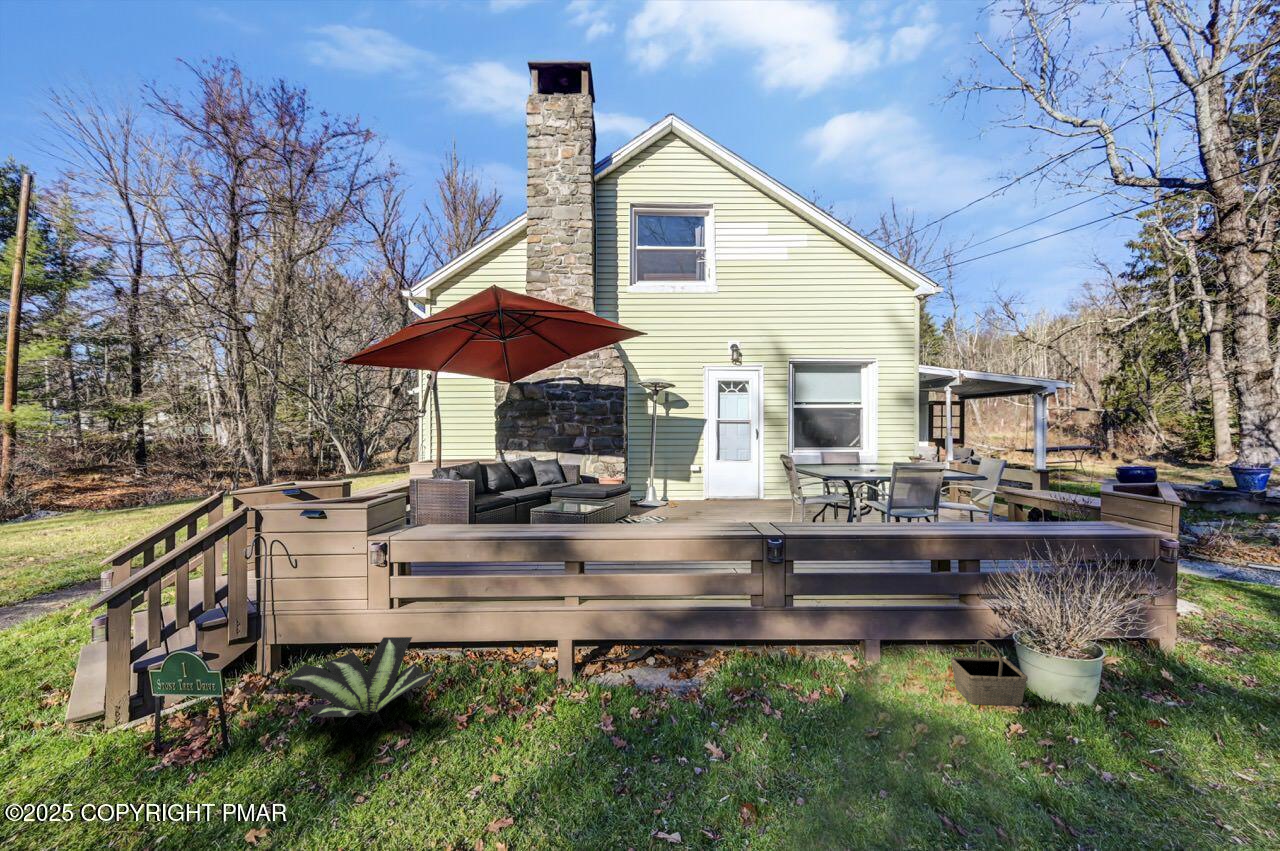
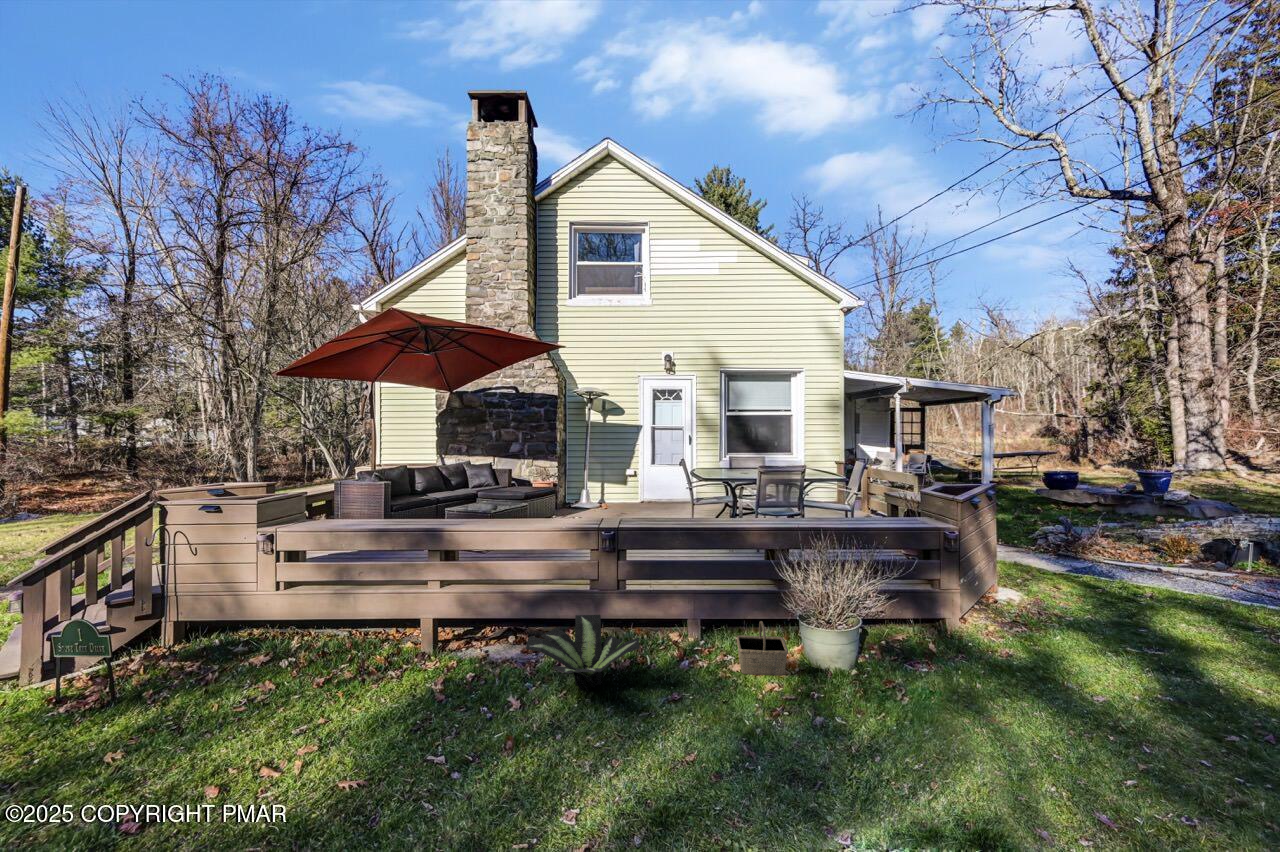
potted plant: present [284,637,436,736] -> present [526,615,640,692]

